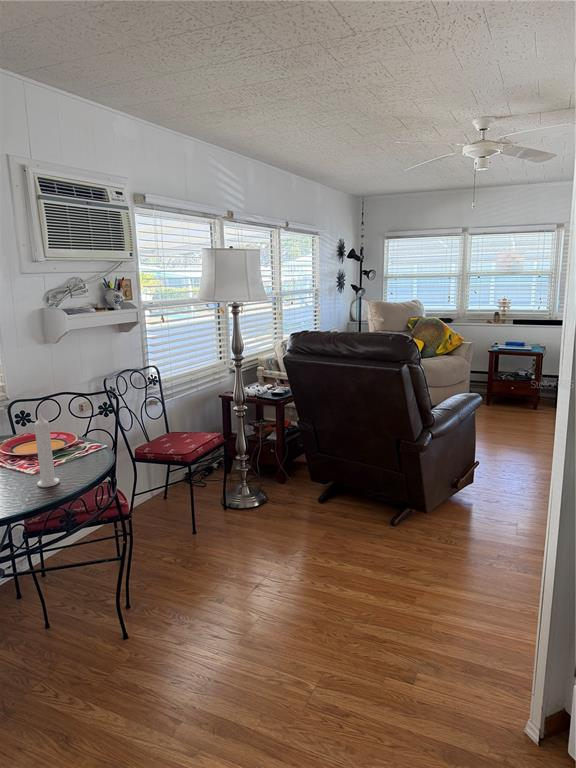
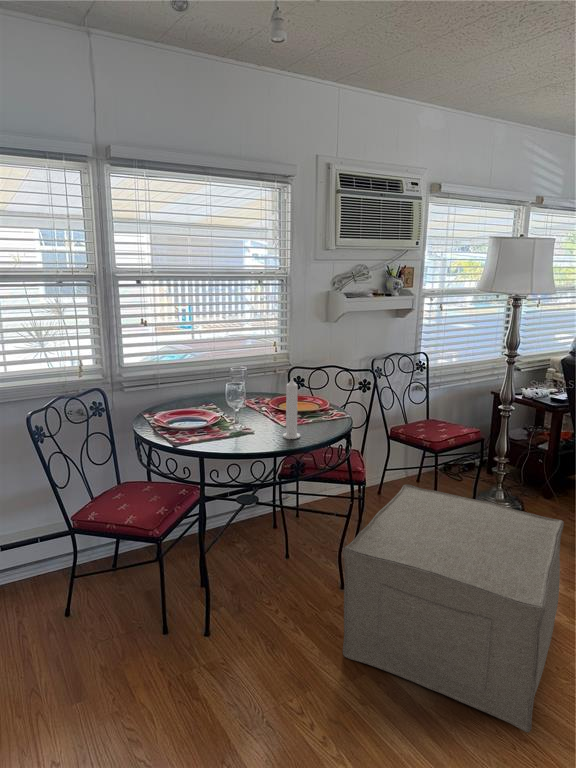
ottoman: none [141,501,345,709] -> present [343,485,564,732]

